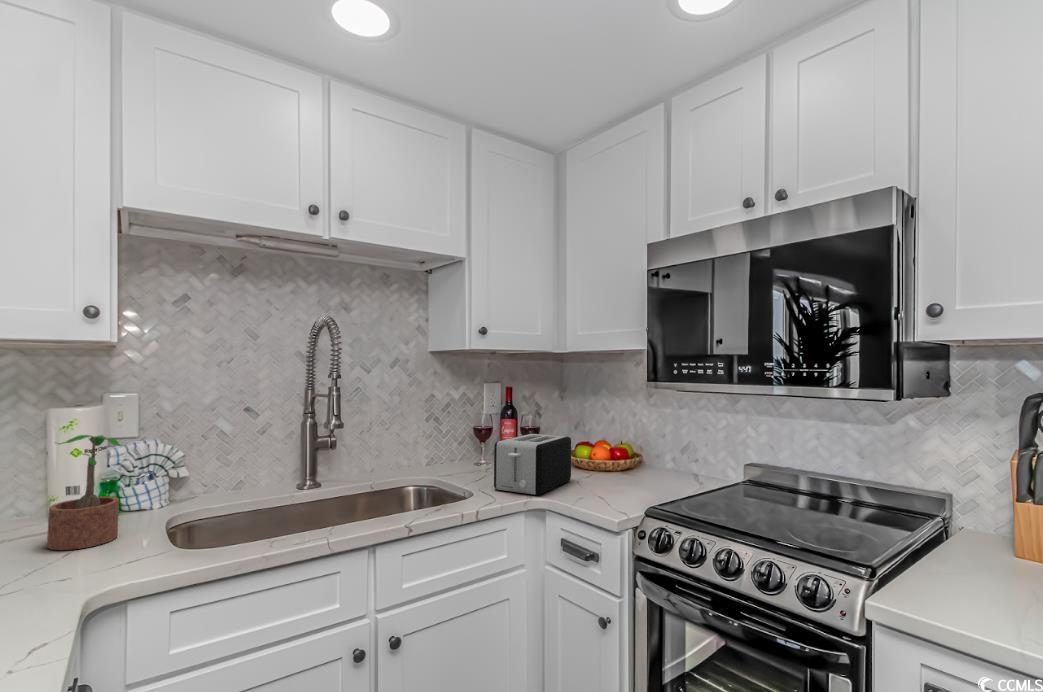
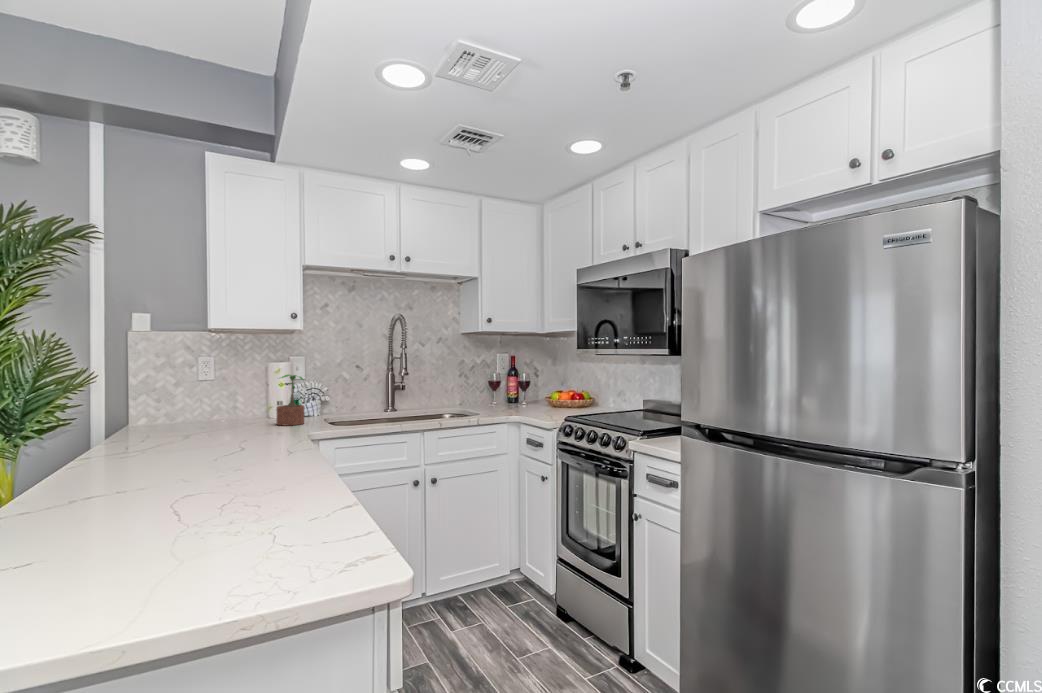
toaster: present [494,434,571,495] -> none [494,383,544,416]

